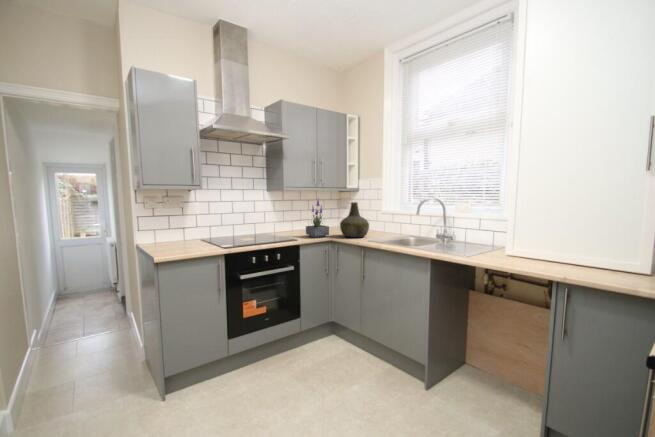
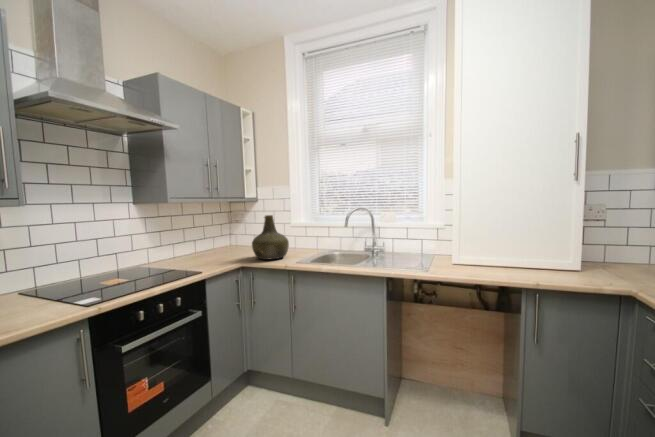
potted plant: present [306,198,329,238] -> none [206,210,240,266]

